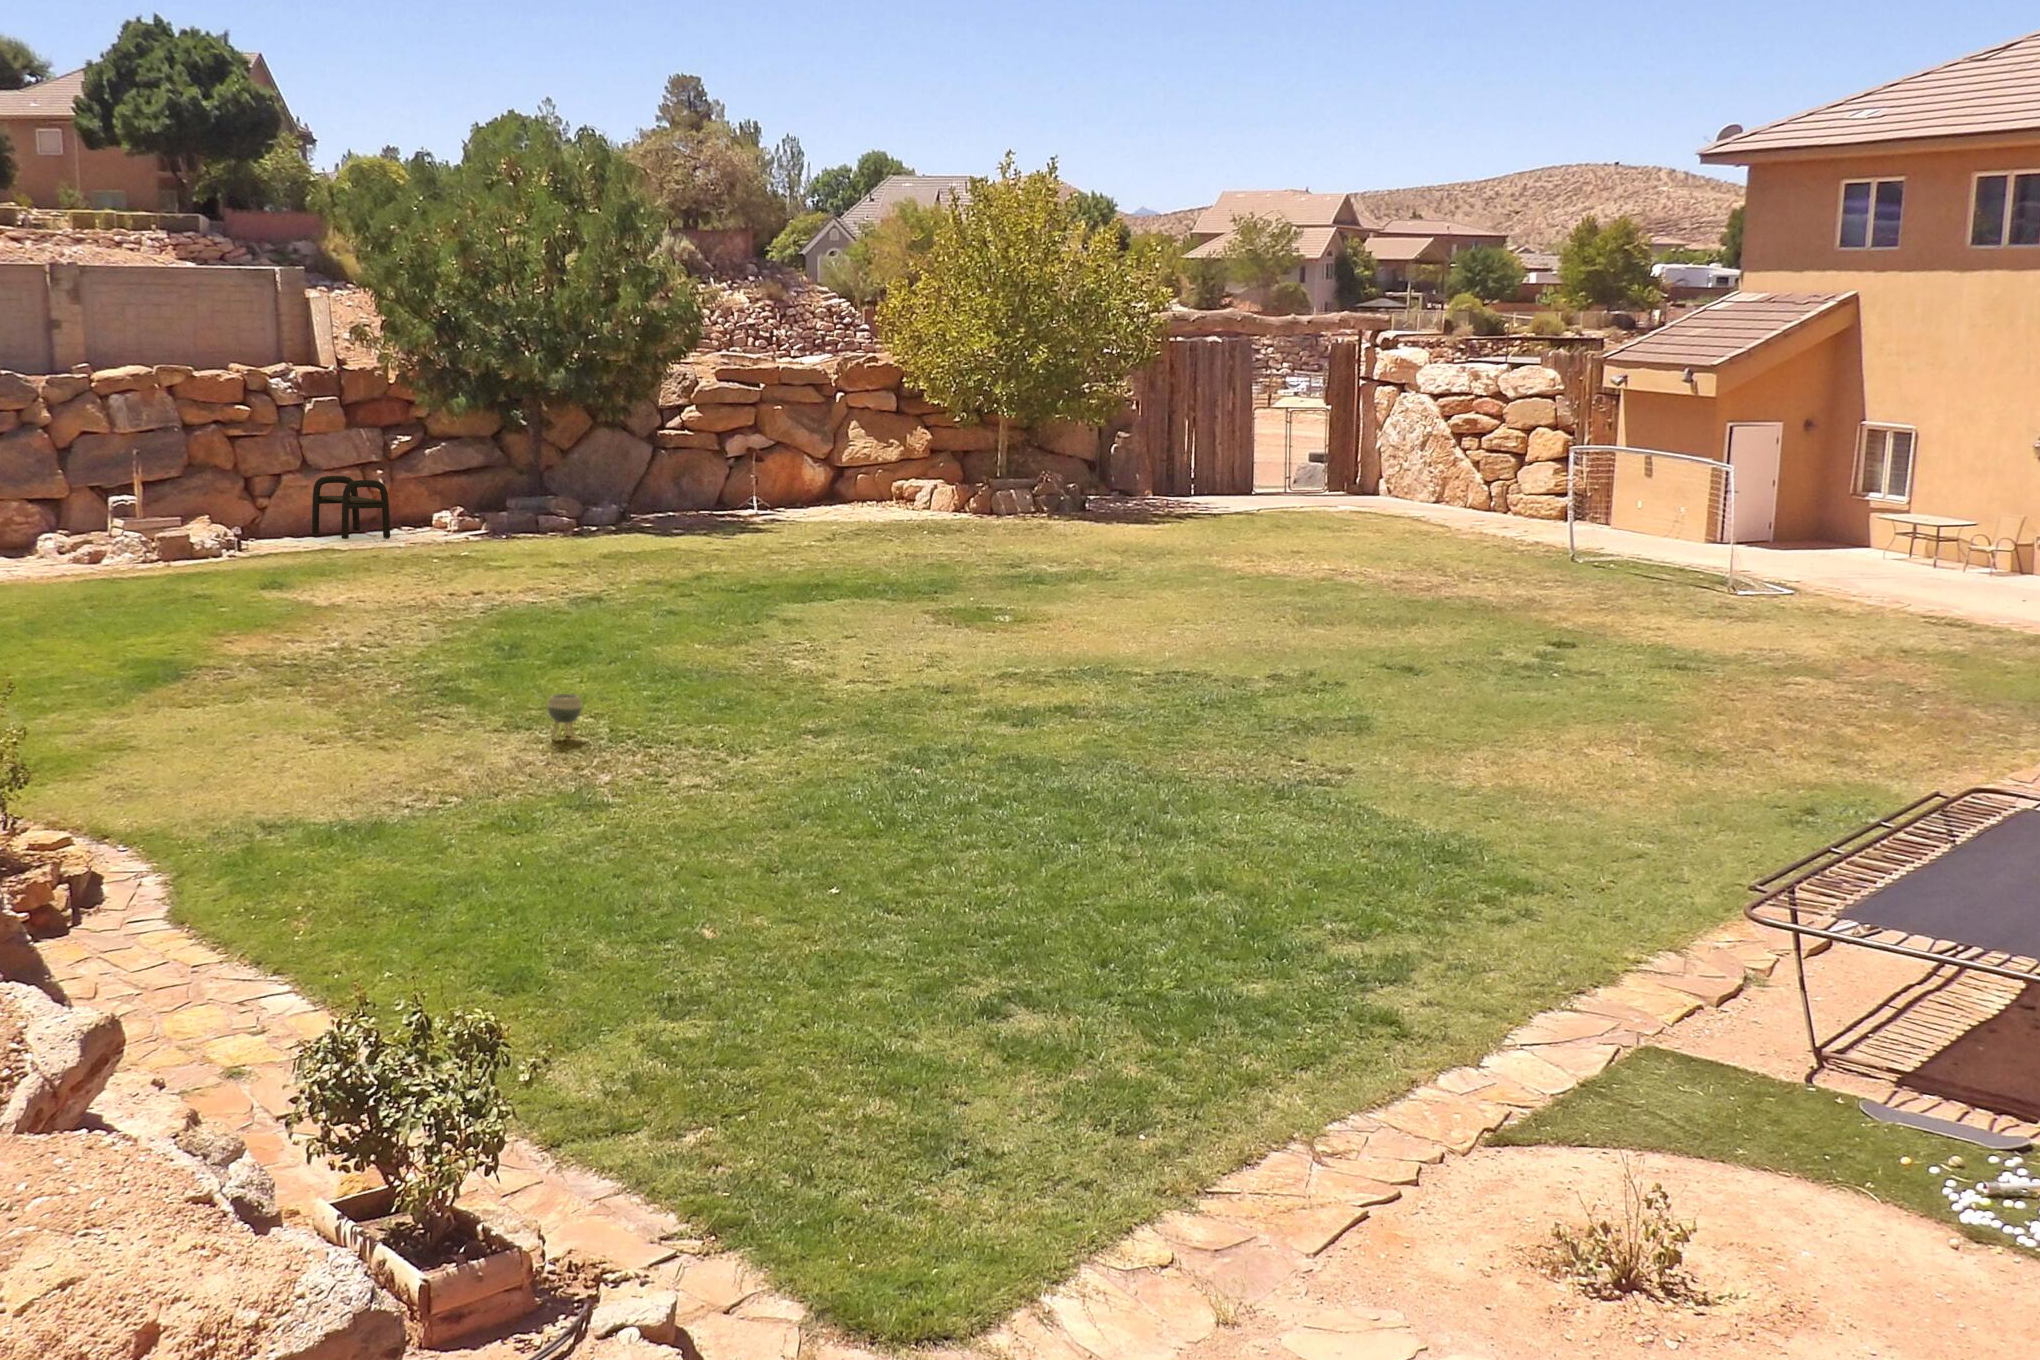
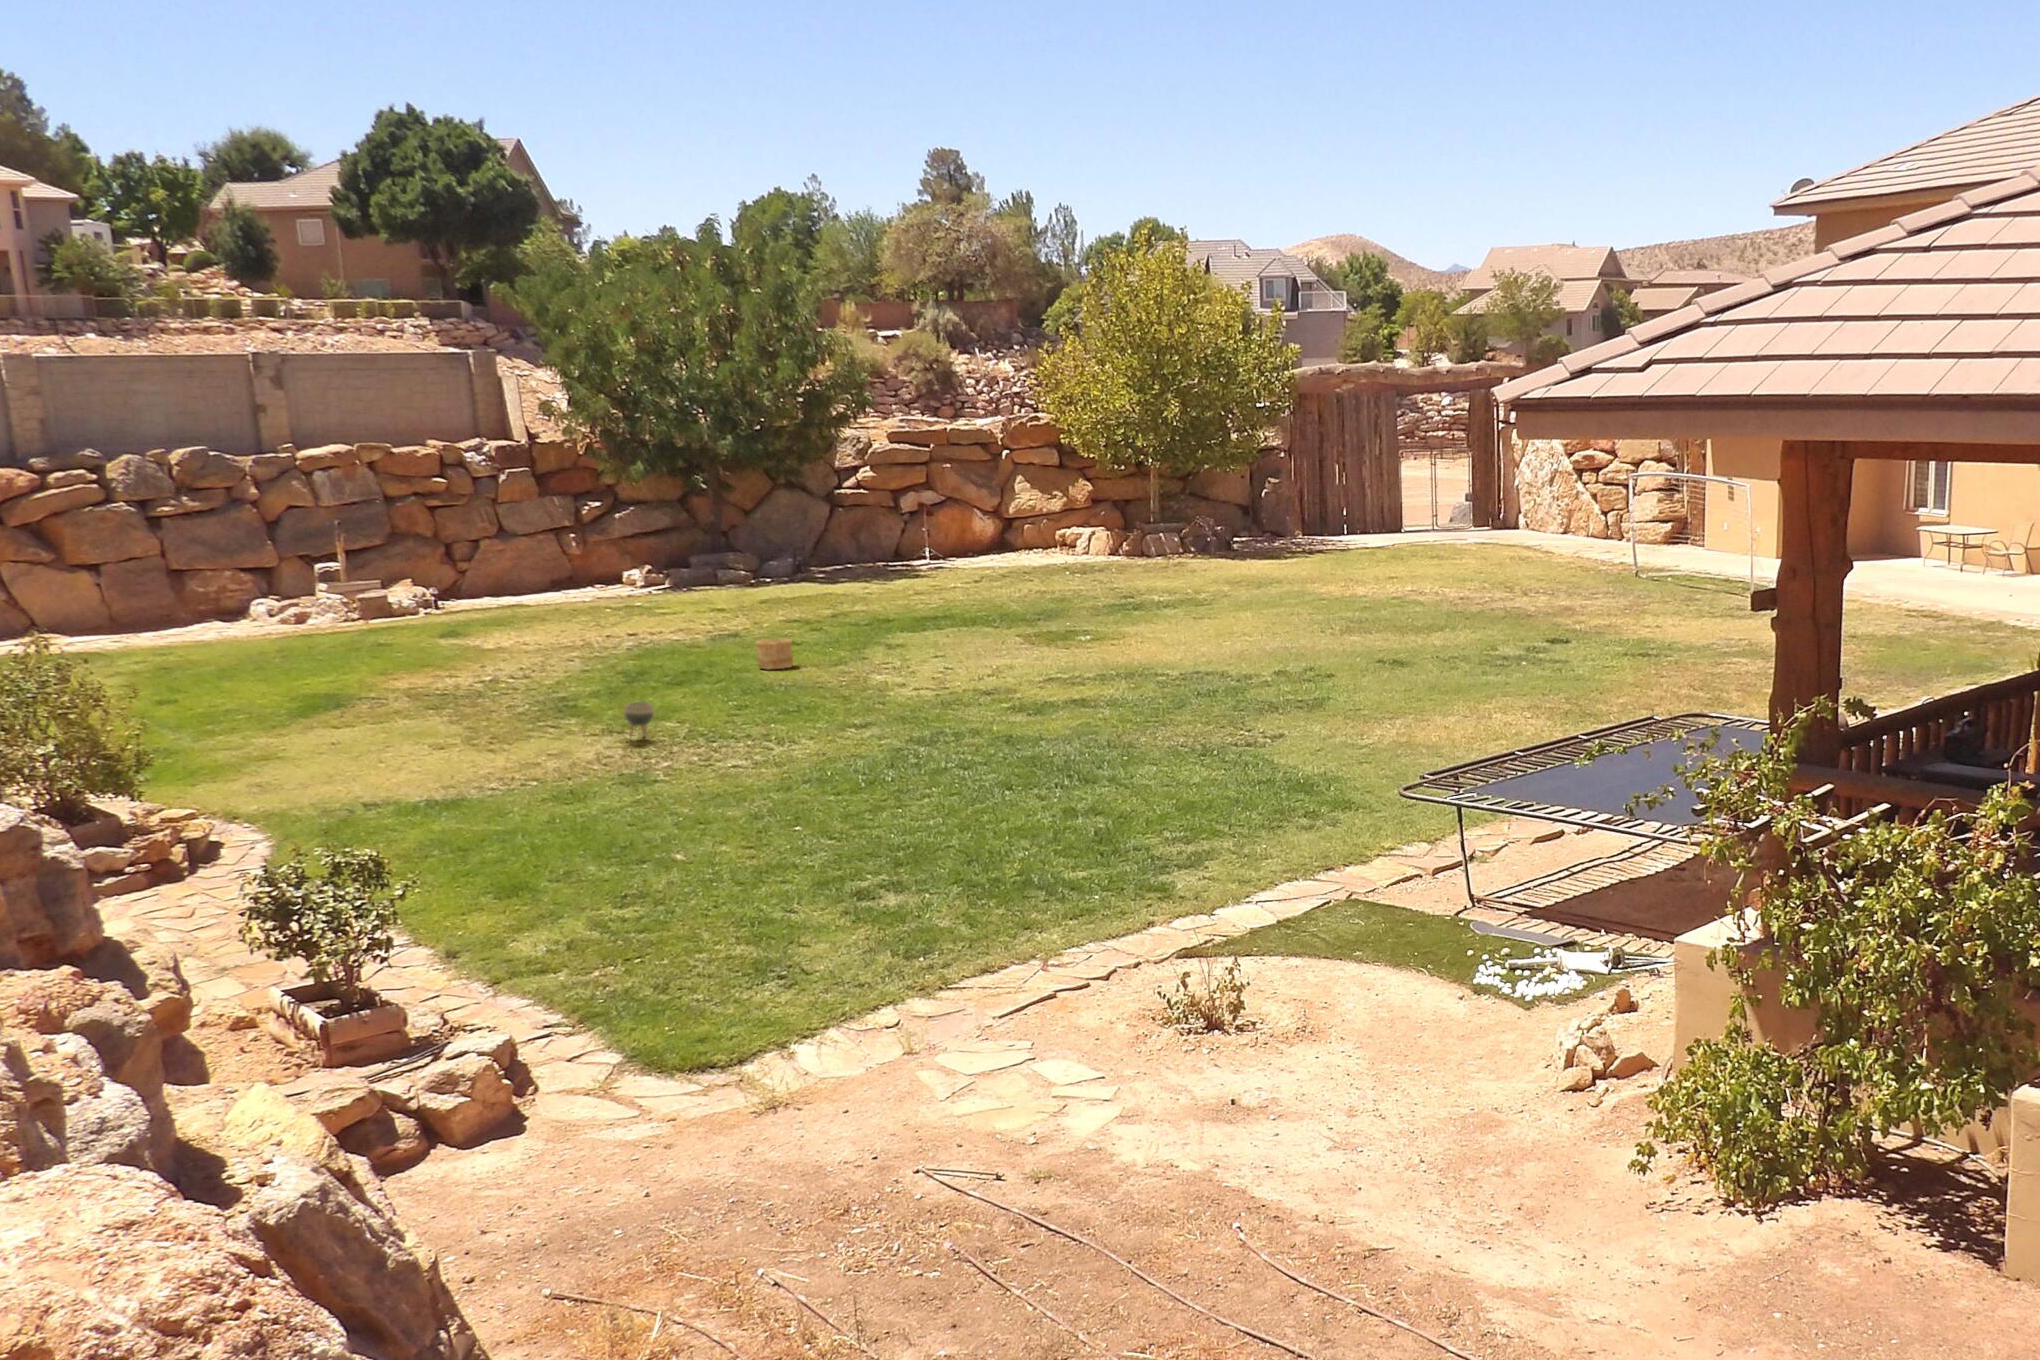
bench: present [312,476,390,539] -> none [508,539,578,595]
wooden bucket: none [647,609,688,645] -> present [756,638,793,669]

